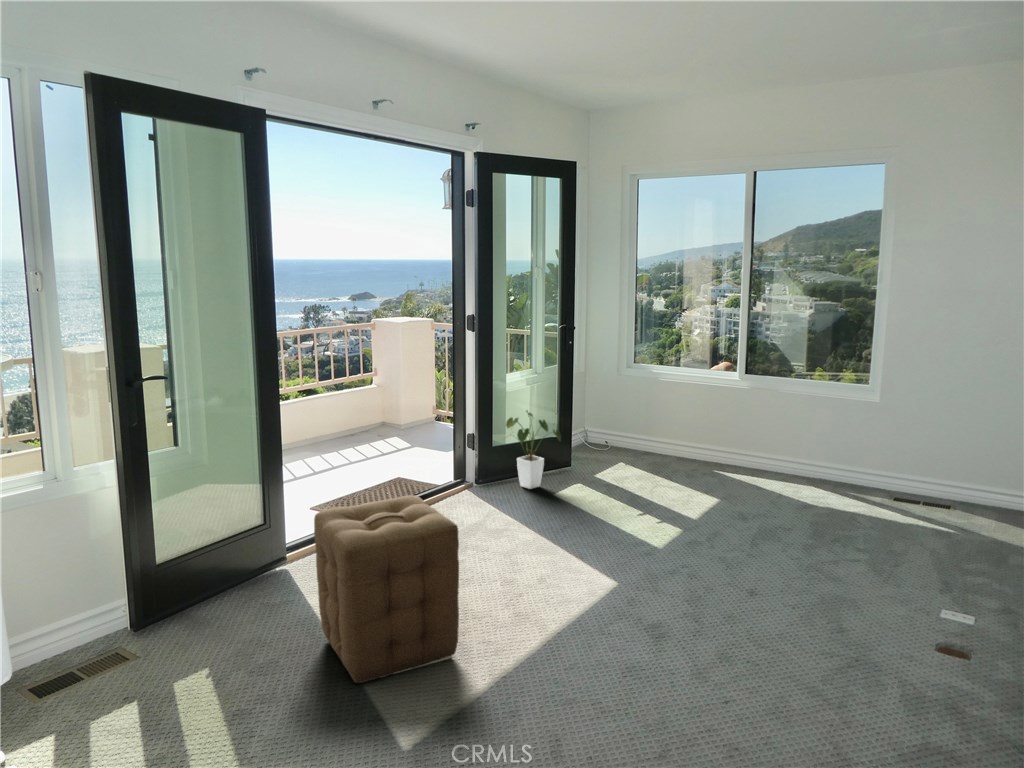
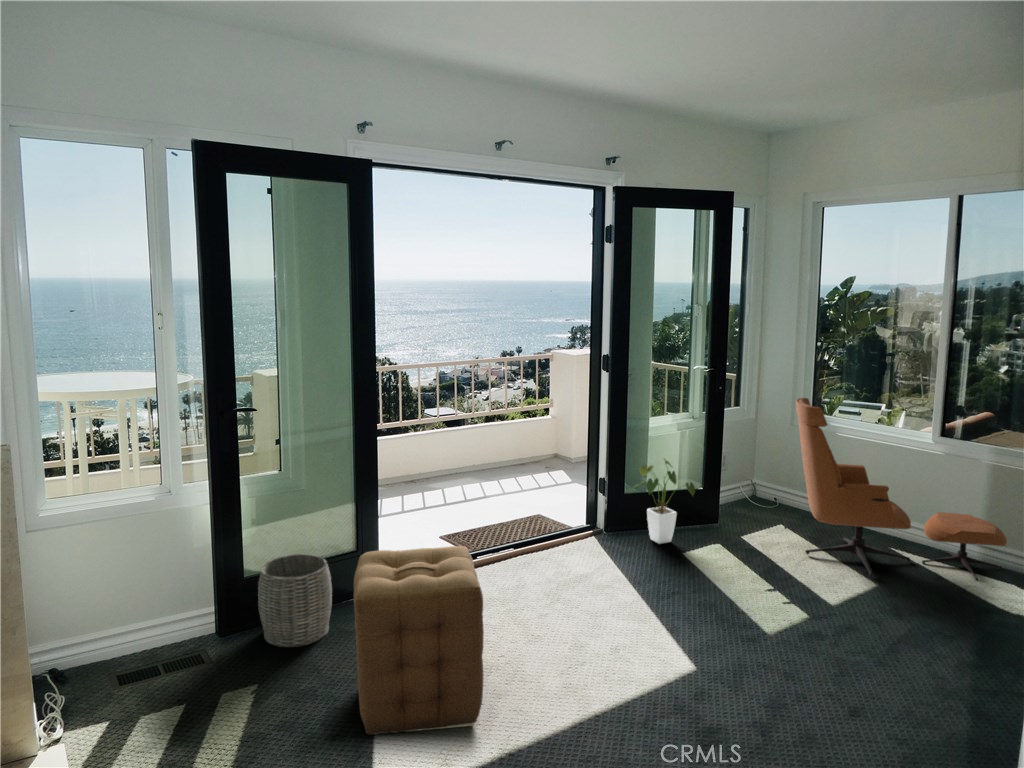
lounge chair: none [641,347,802,494] -> present [796,398,1007,580]
woven basket: none [175,529,256,627] -> present [258,554,332,647]

